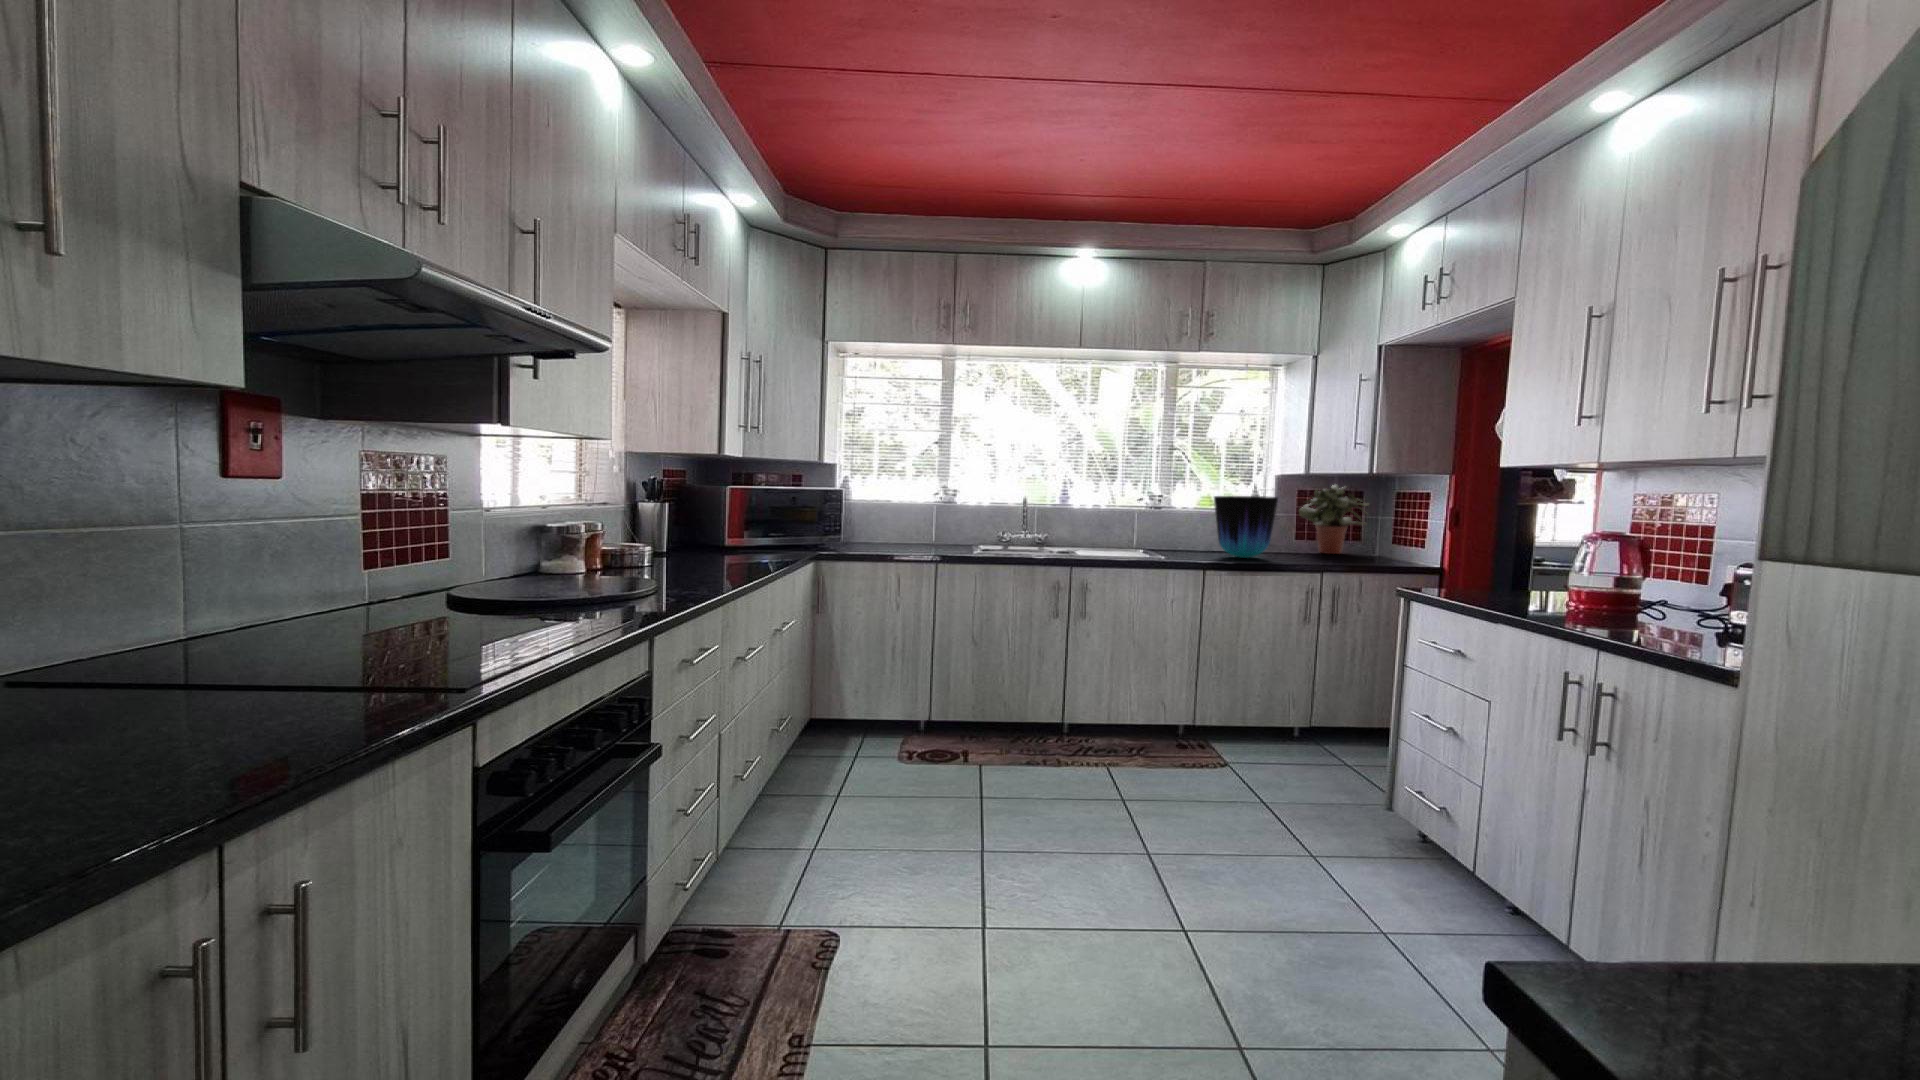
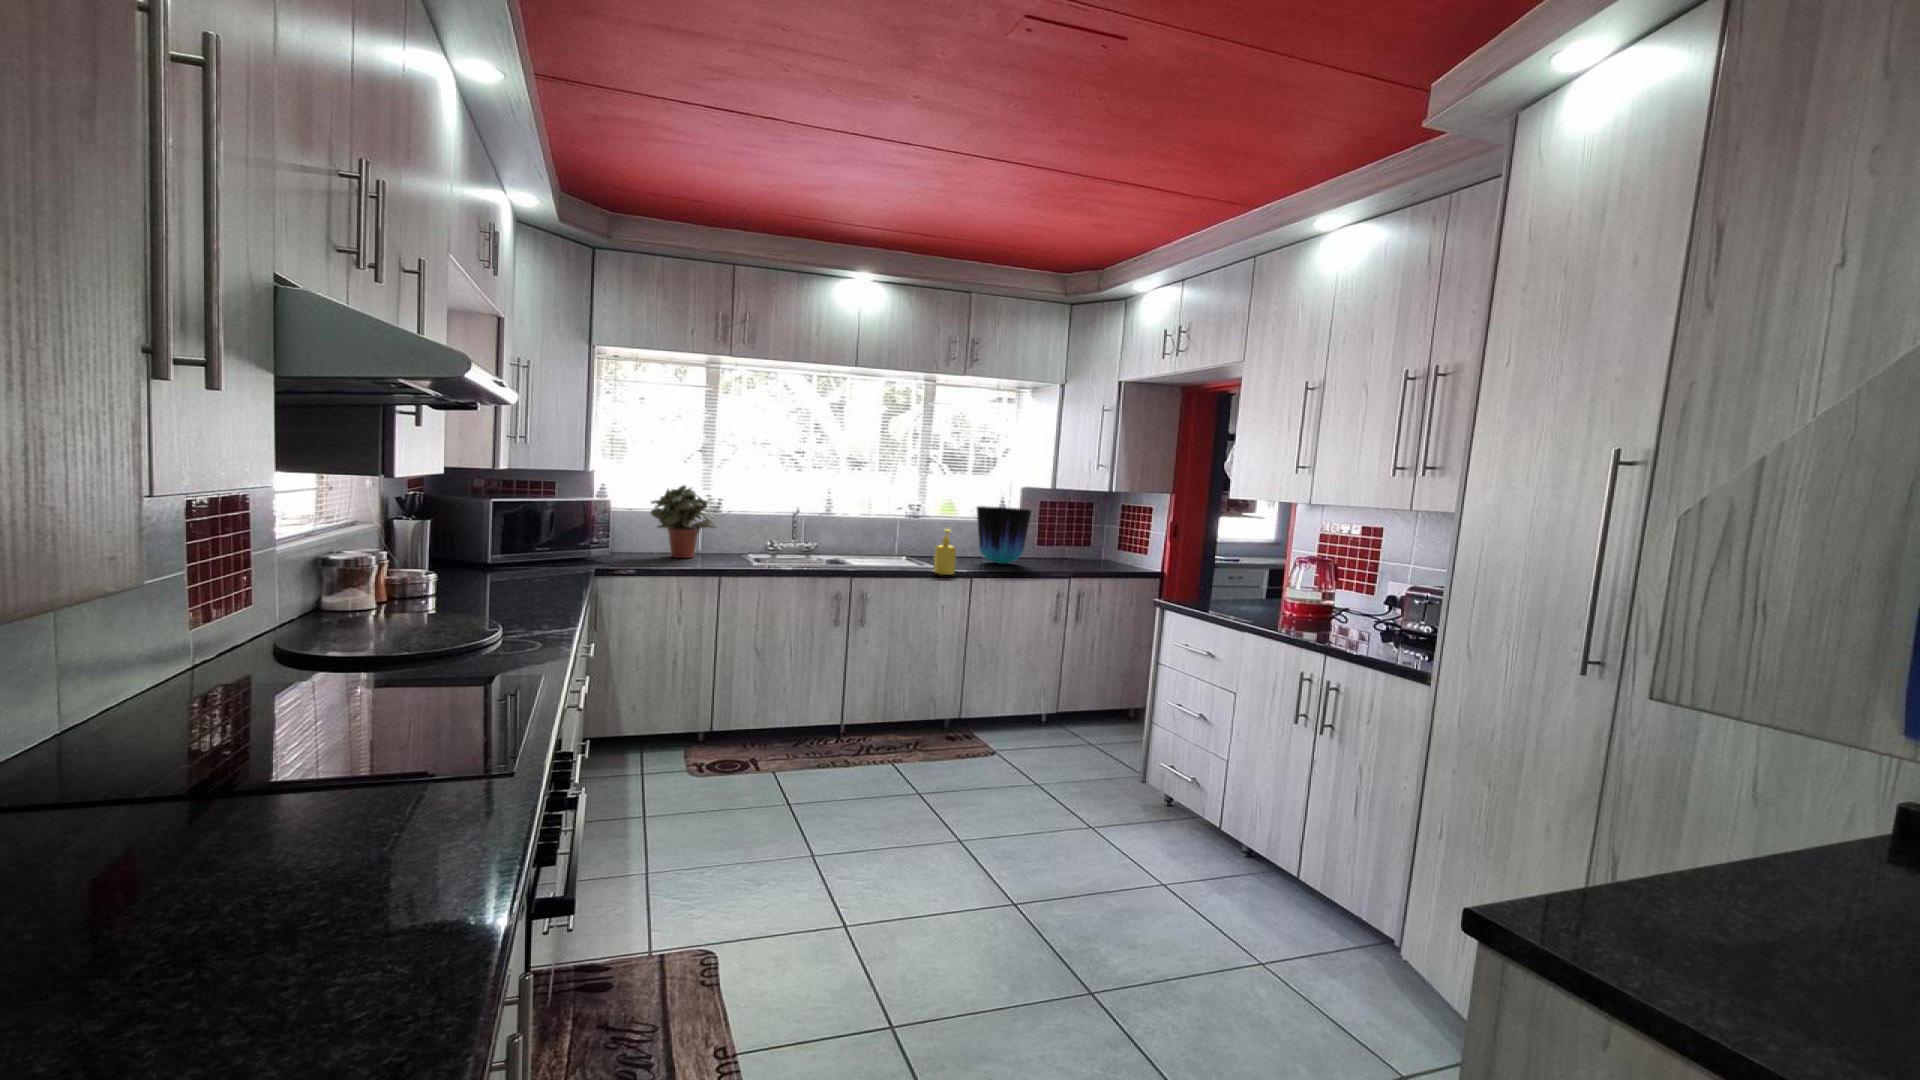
potted plant: present [1299,485,1368,554] -> present [651,485,721,558]
soap dispenser: none [1155,520,1178,570] -> present [934,529,956,575]

